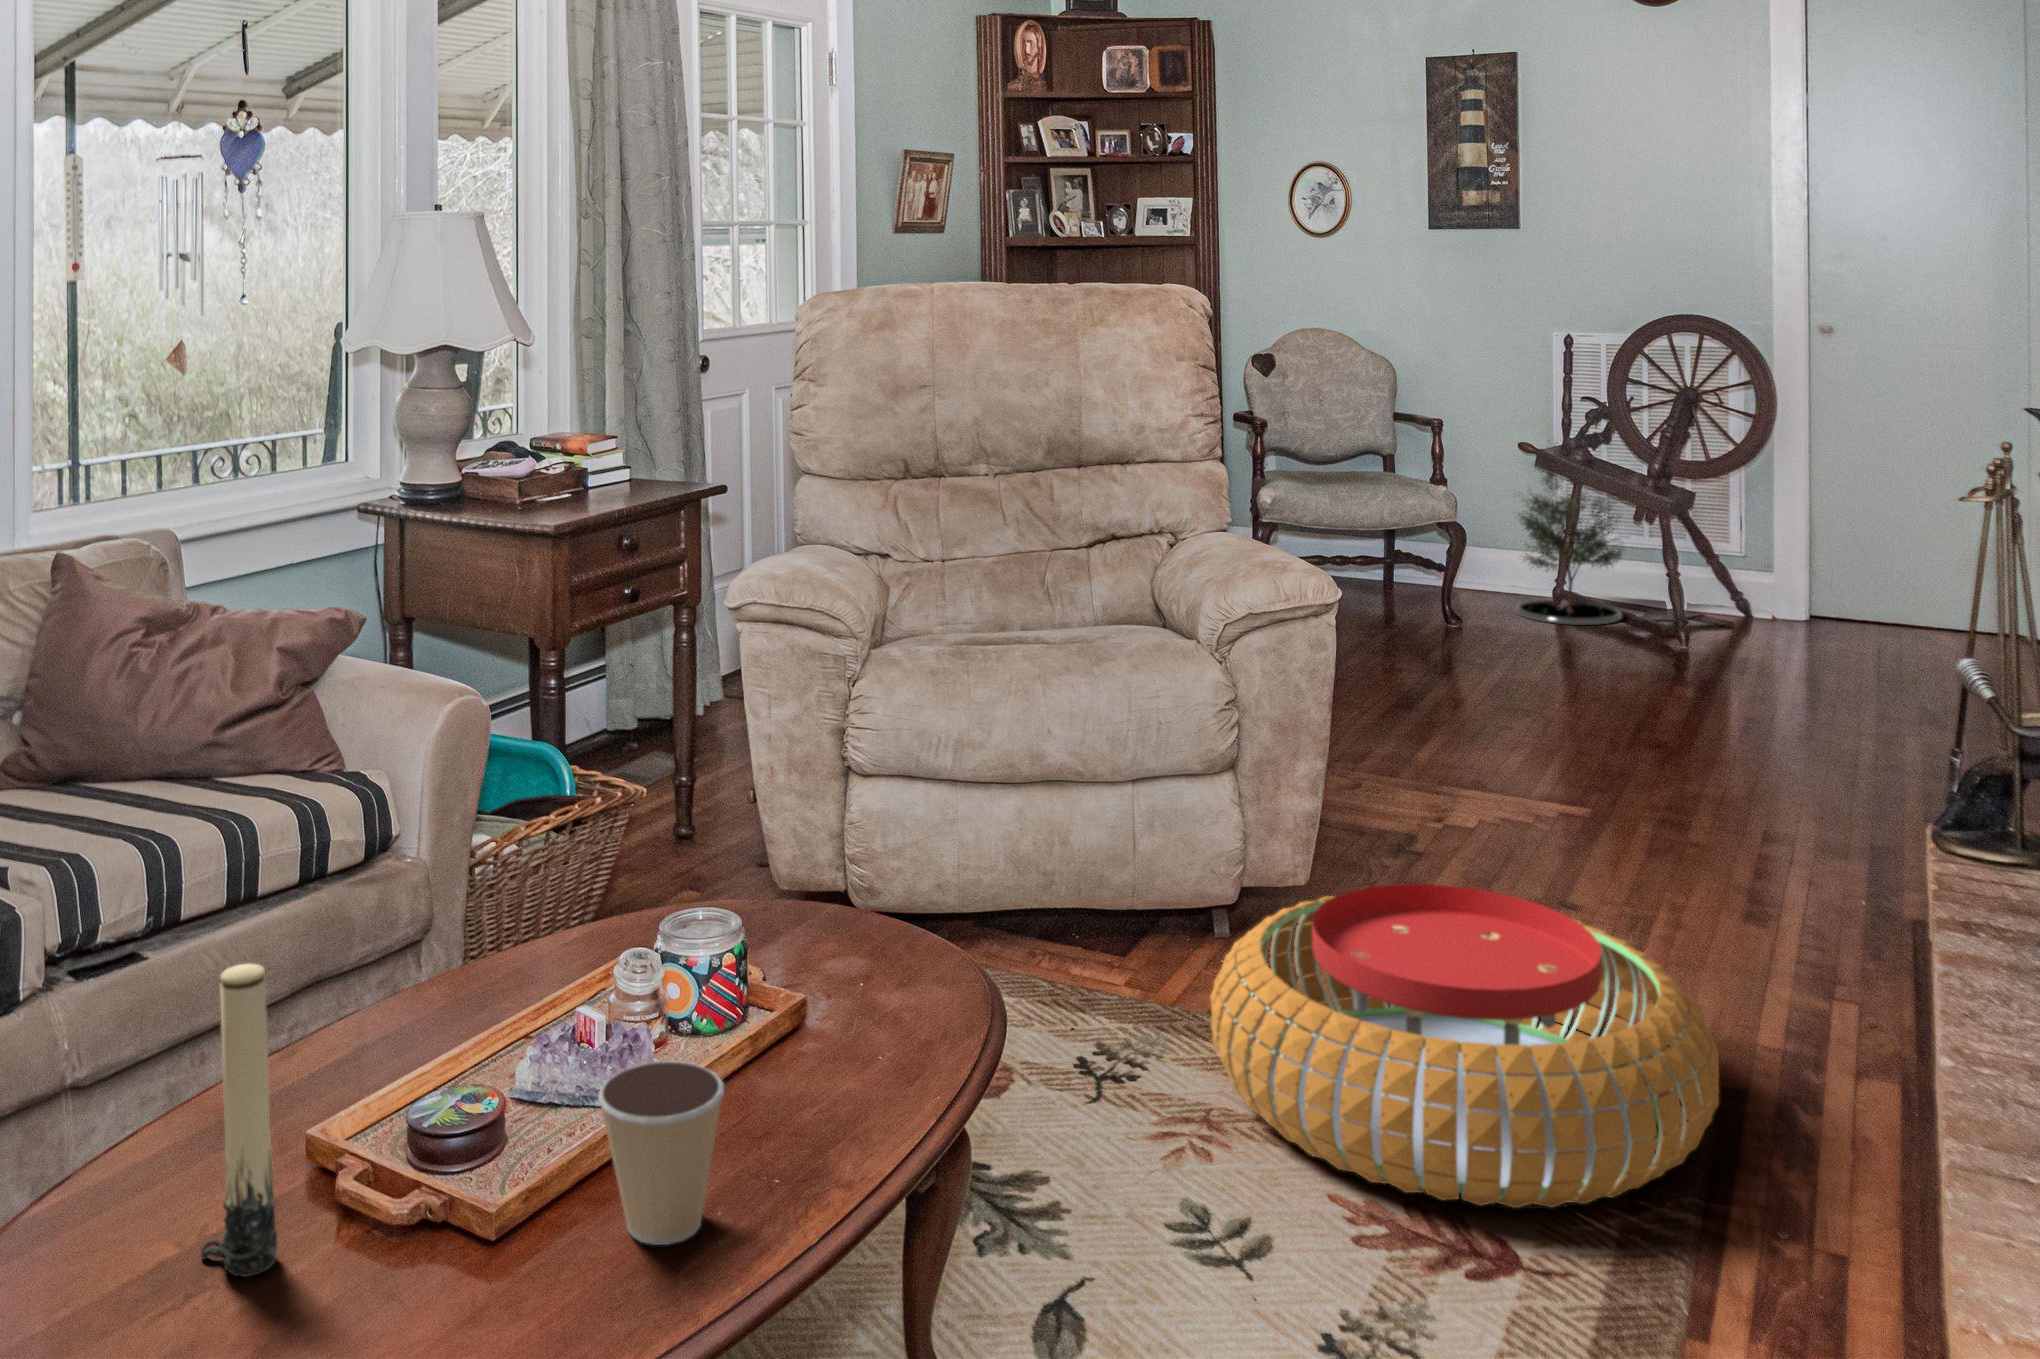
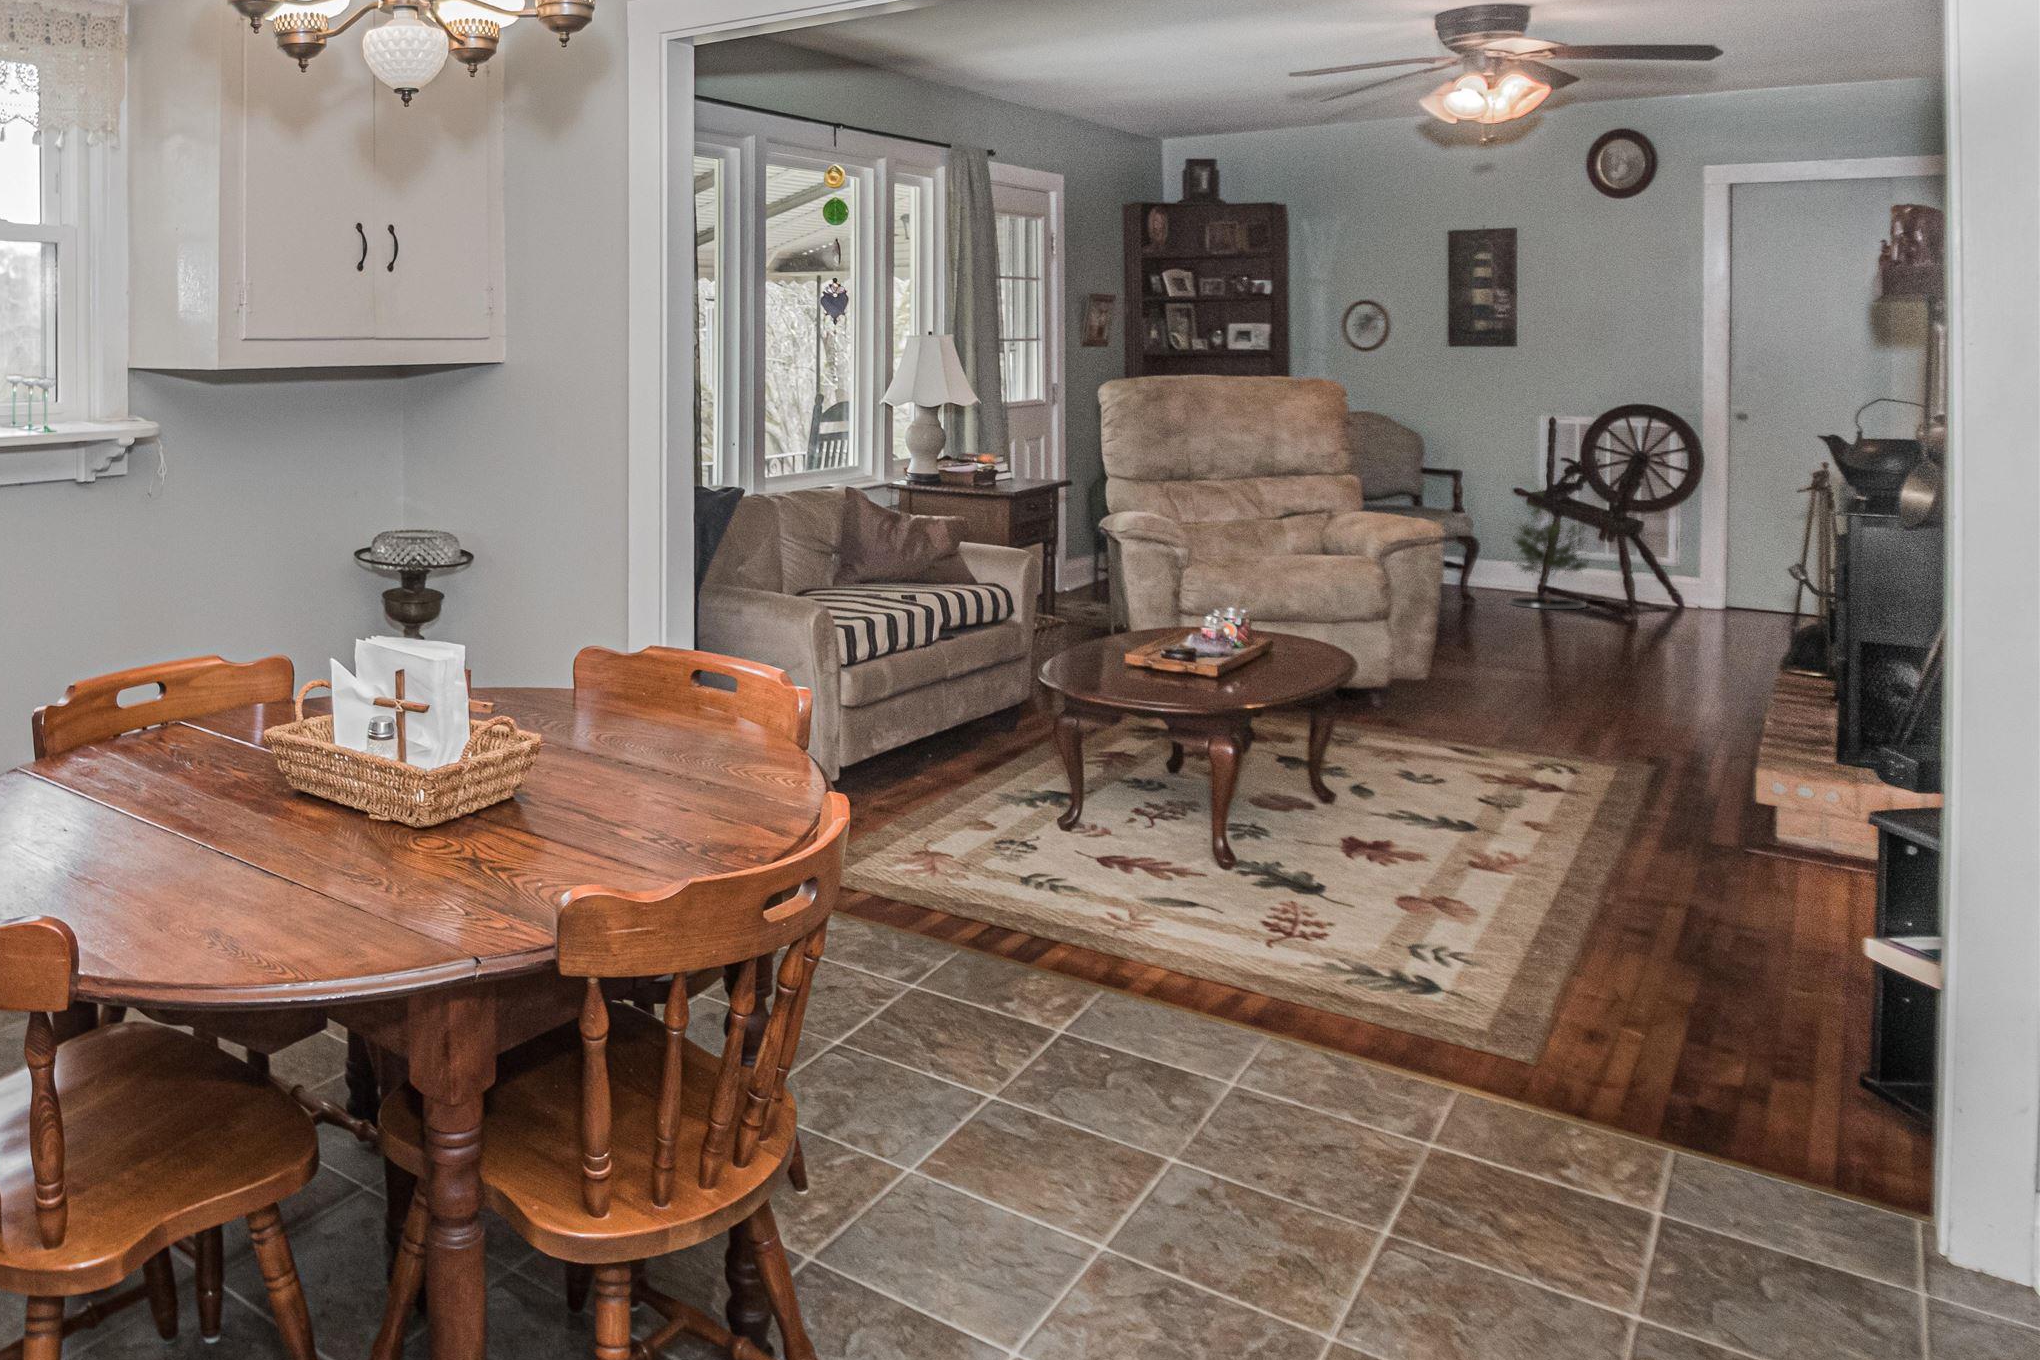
pouf: present [1210,884,1719,1208] -> none [1398,656,1665,766]
candle: present [201,964,277,1277] -> none [1125,569,1155,667]
coffee cup: present [598,1061,724,1245] -> none [1257,615,1304,667]

